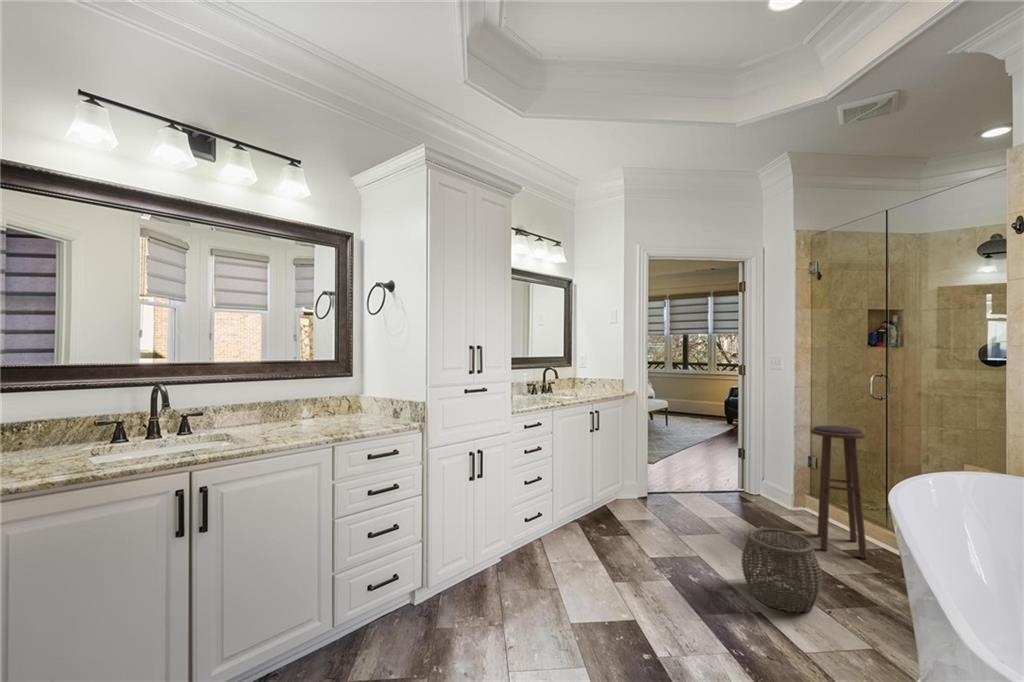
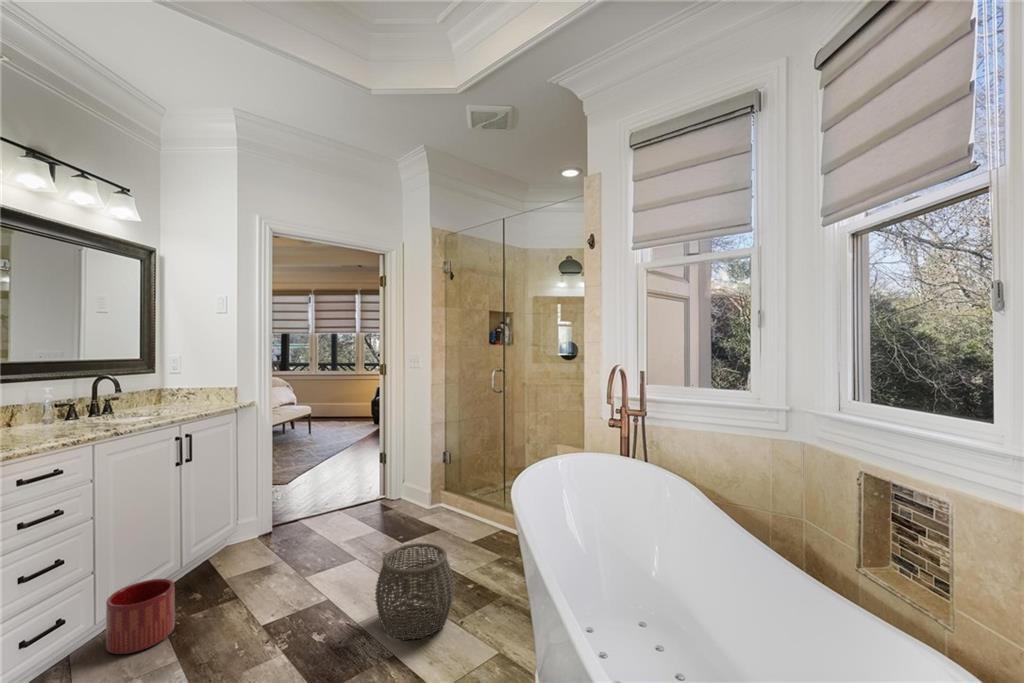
stool: present [811,426,867,558] -> none [446,421,490,547]
planter: none [559,503,594,546] -> present [106,579,175,654]

